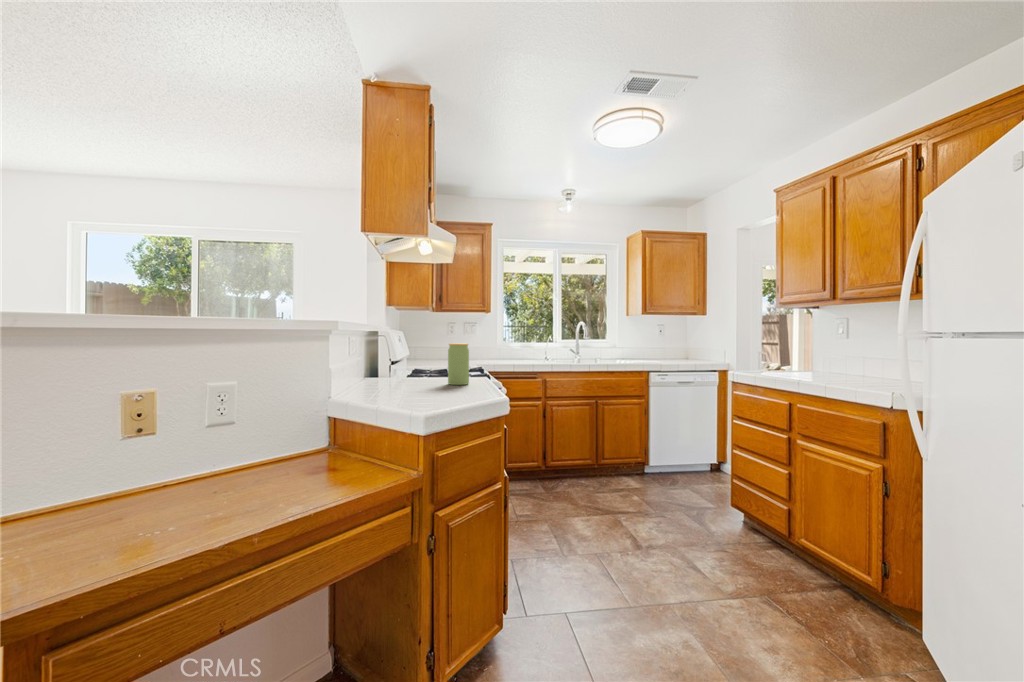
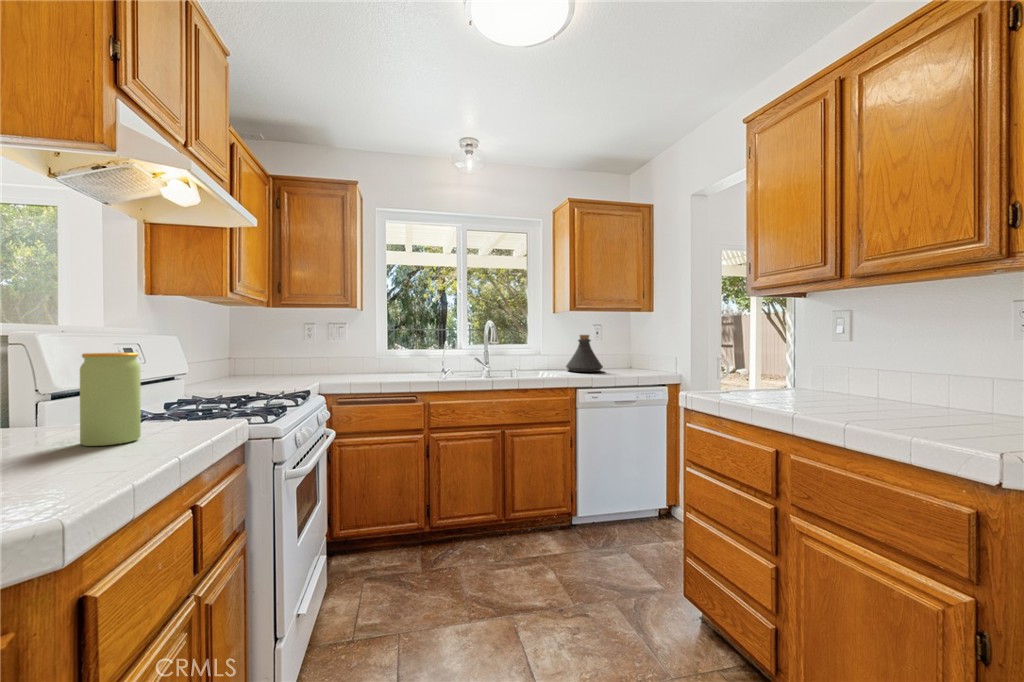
bottle: none [638,334,667,361] -> present [566,335,603,372]

